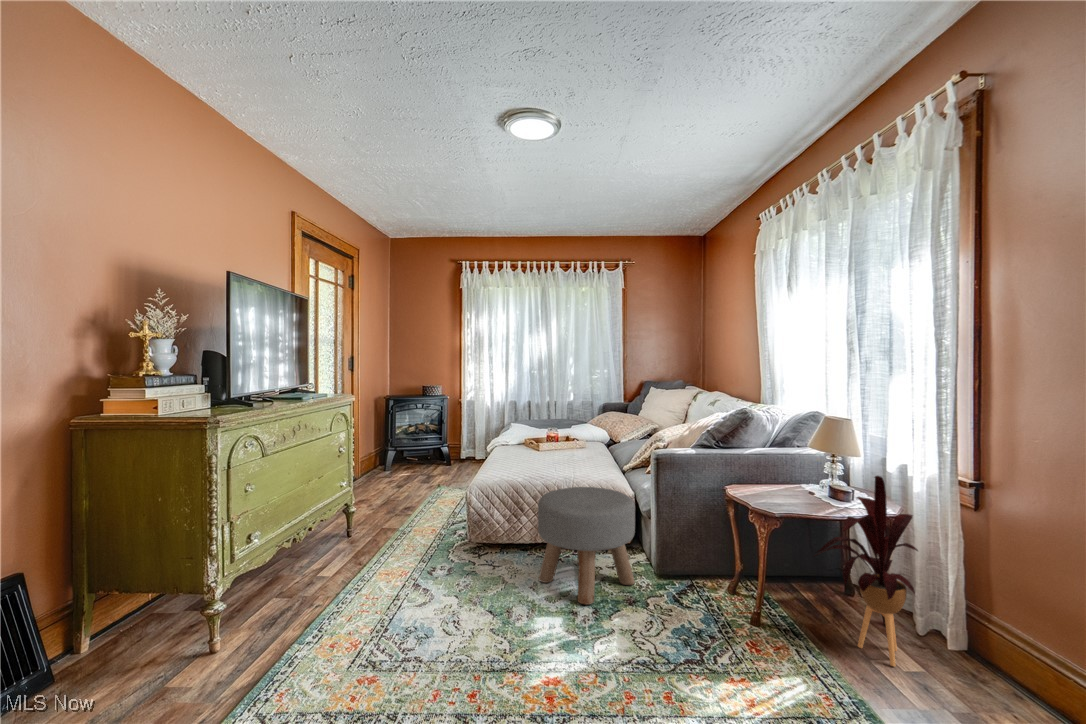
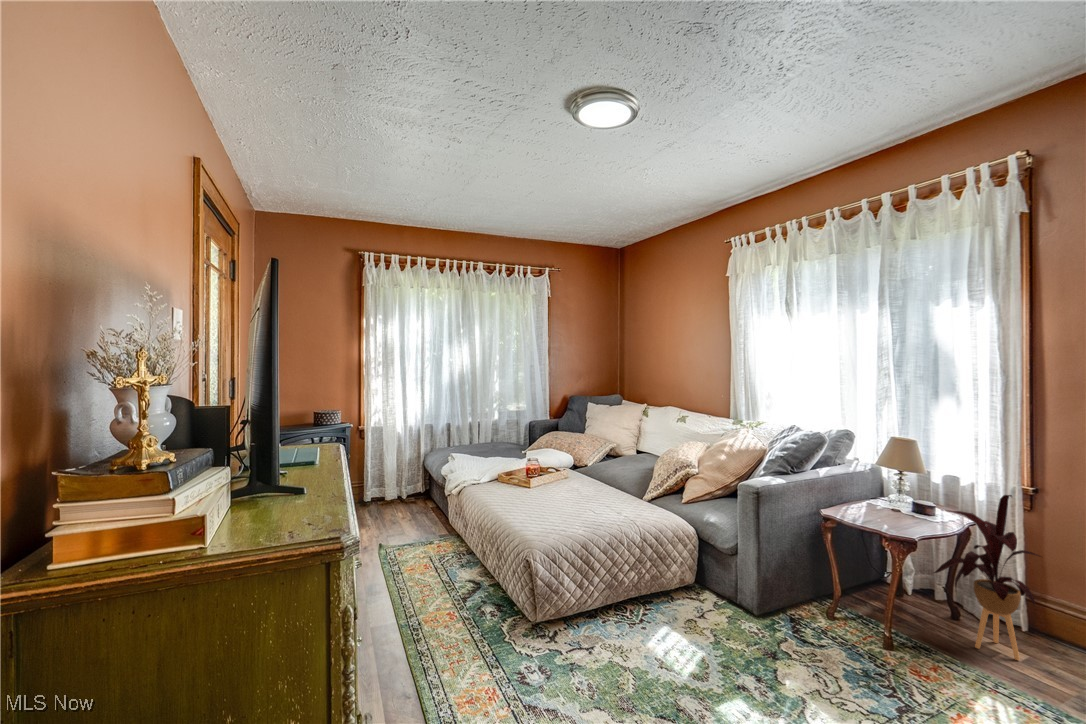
ottoman: present [538,487,635,604] -> none [650,532,767,677]

